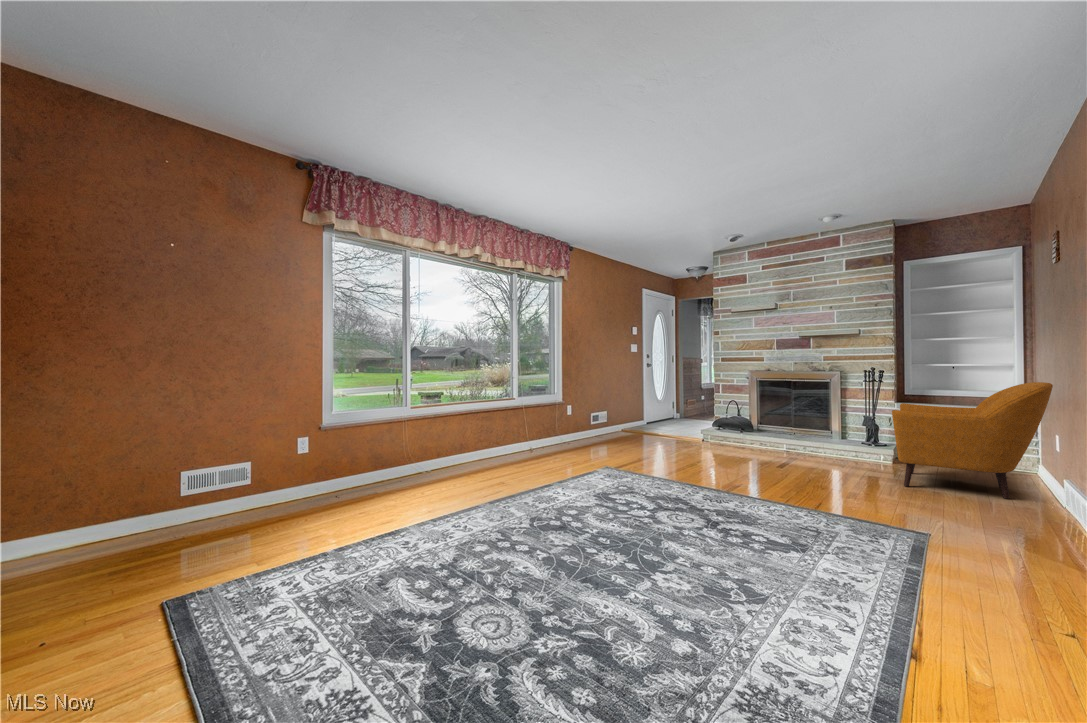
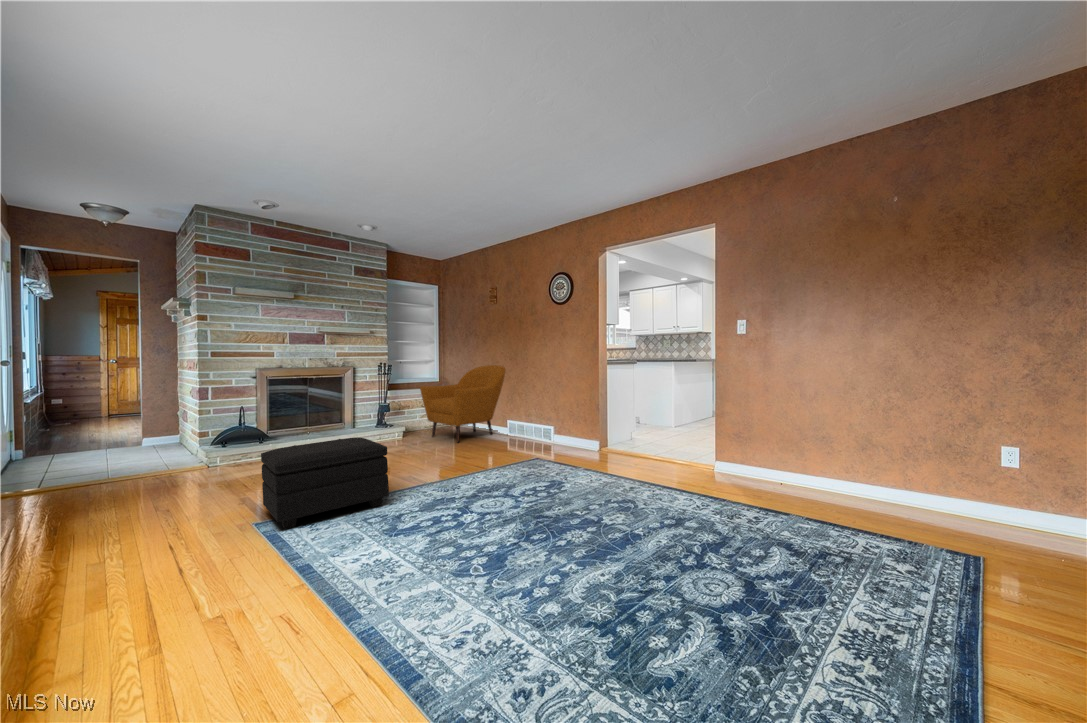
footstool: none [589,423,679,485] -> present [261,438,389,529]

